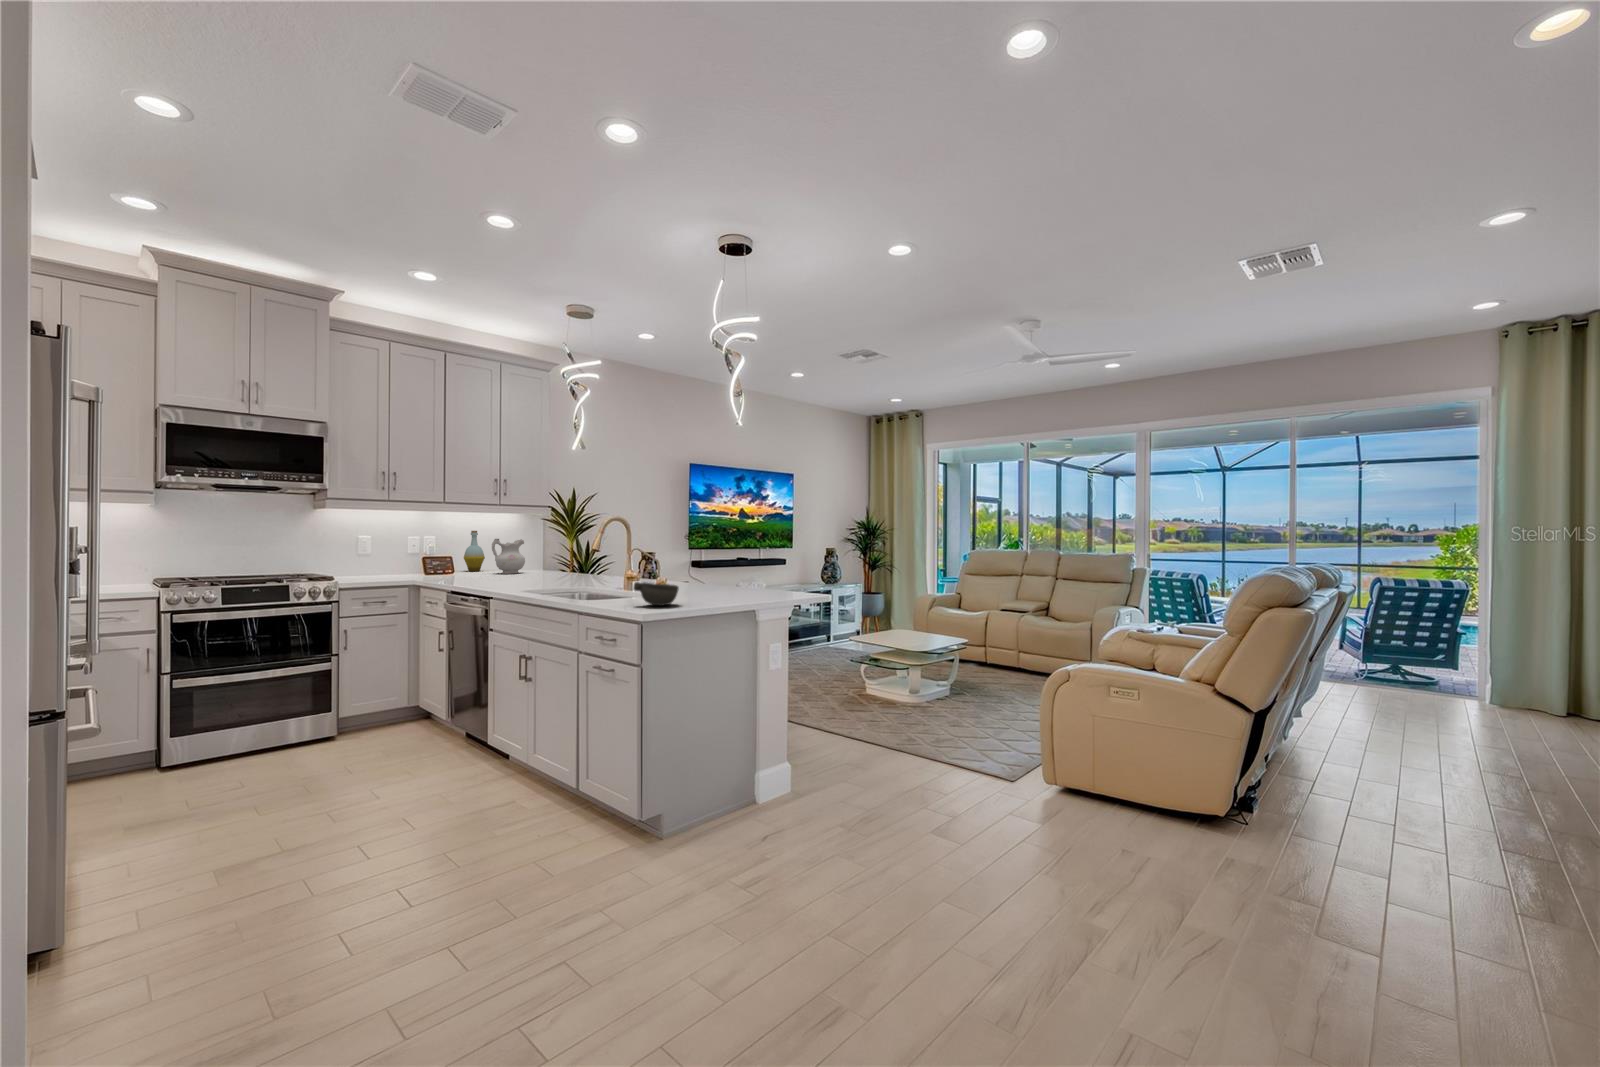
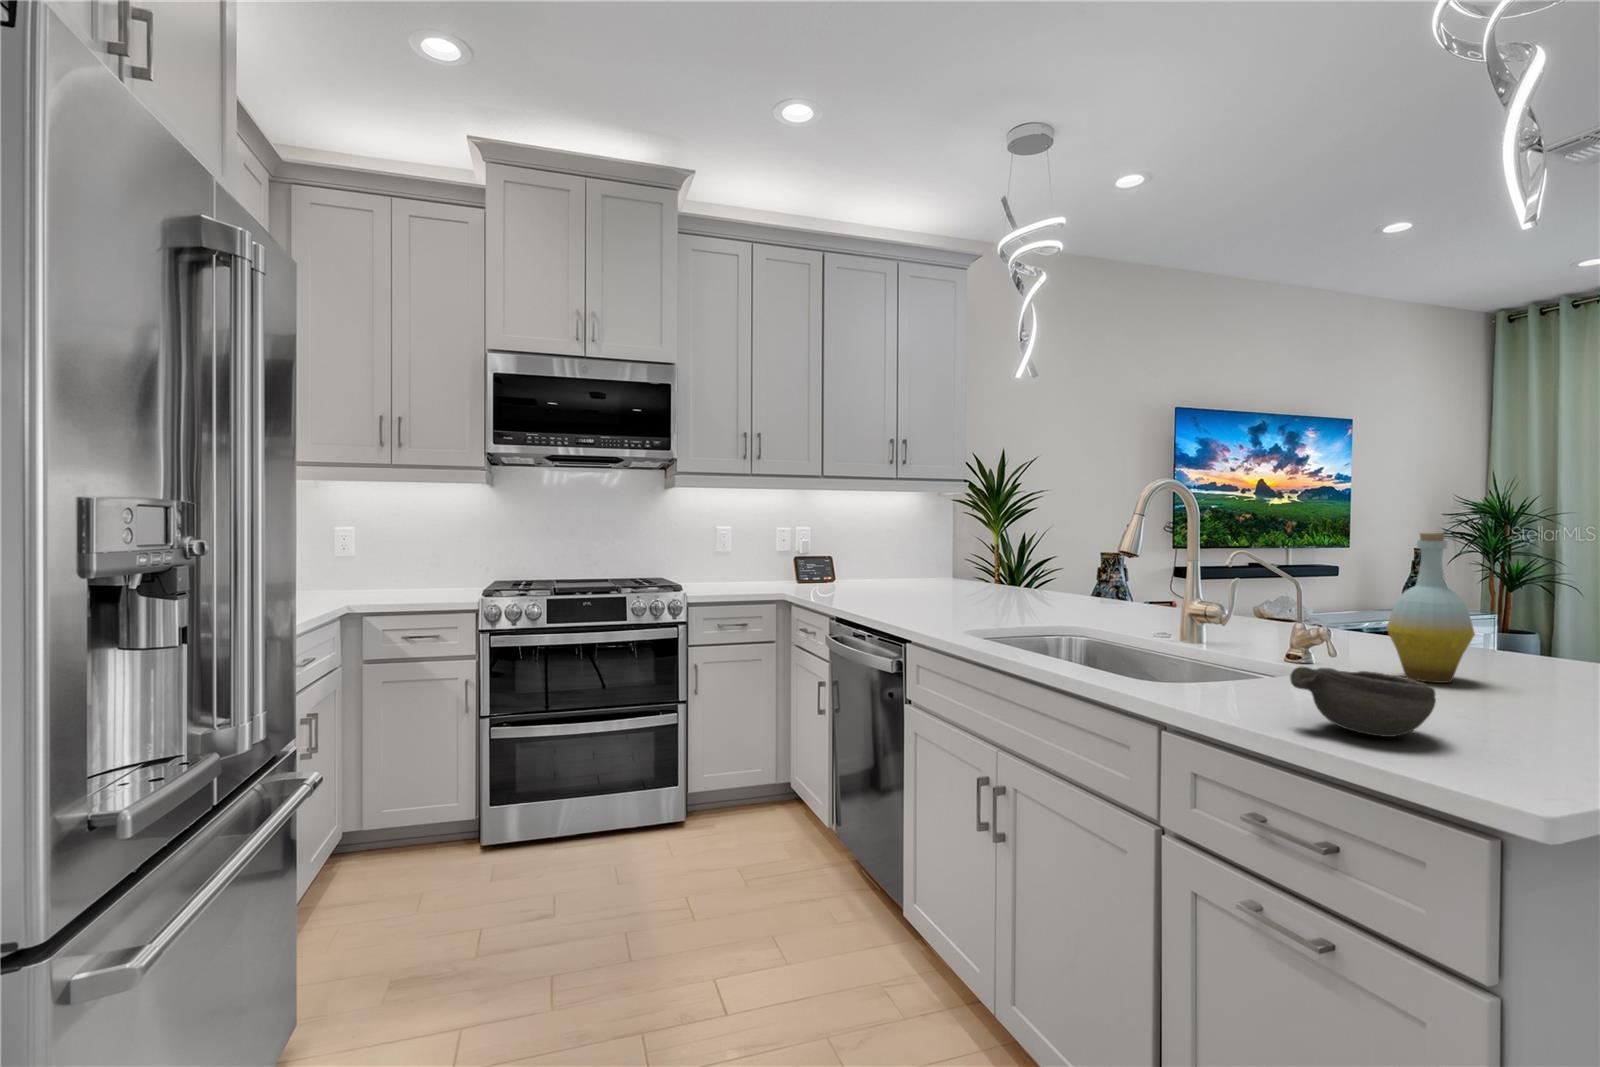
bottle: present [464,531,485,572] -> present [1386,533,1475,683]
ceramic pitcher: present [492,539,525,574] -> none [887,531,935,587]

